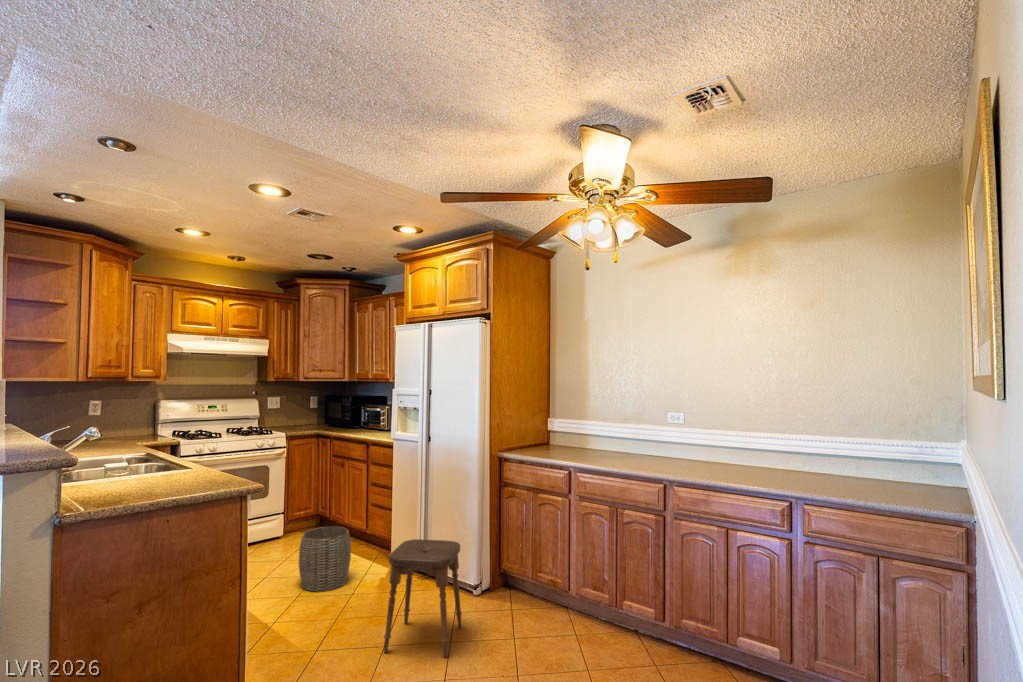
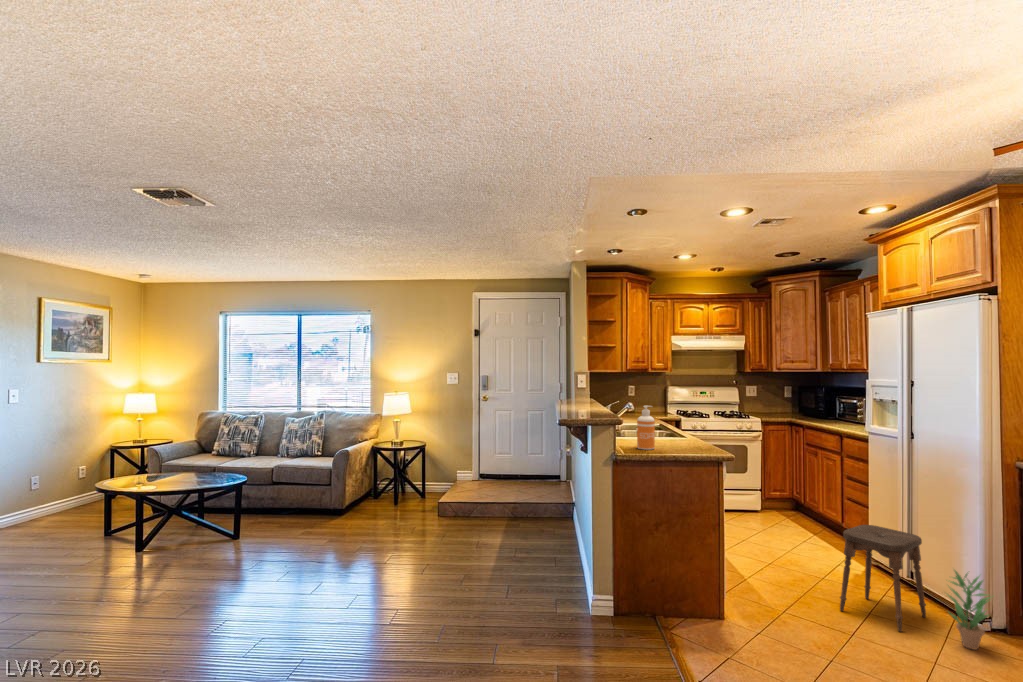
soap dispenser: none [94,425,133,500] -> present [637,406,655,450]
woven basket: present [299,527,351,592] -> none [773,504,820,558]
potted plant: none [484,570,526,652] -> present [948,571,990,650]

